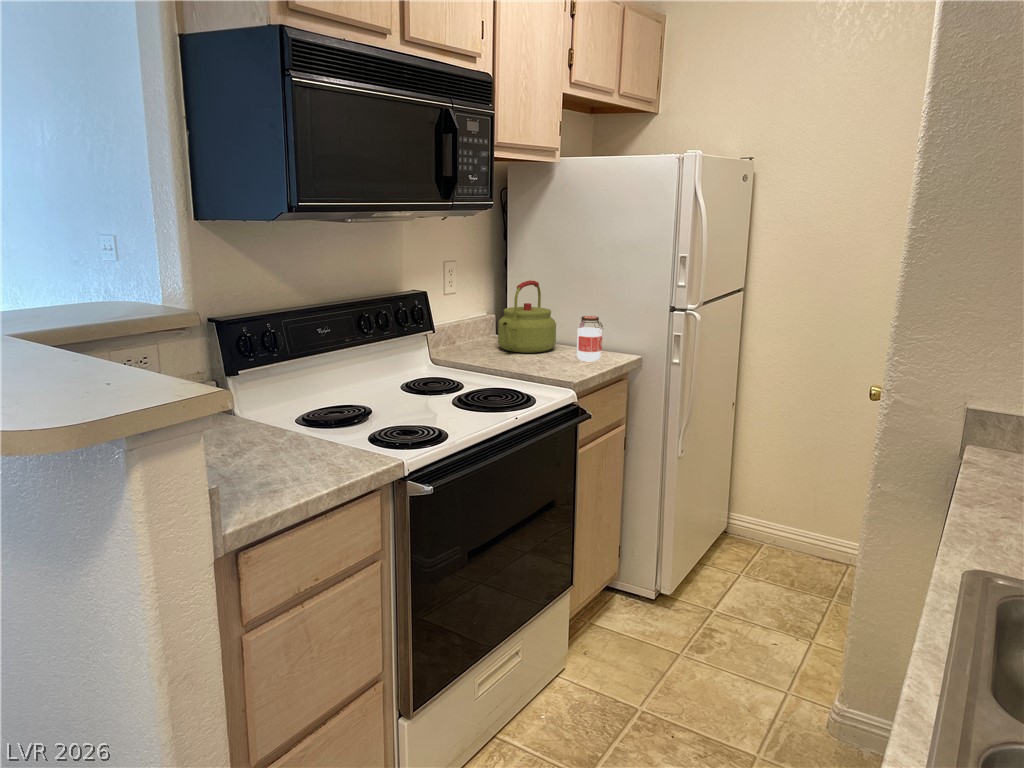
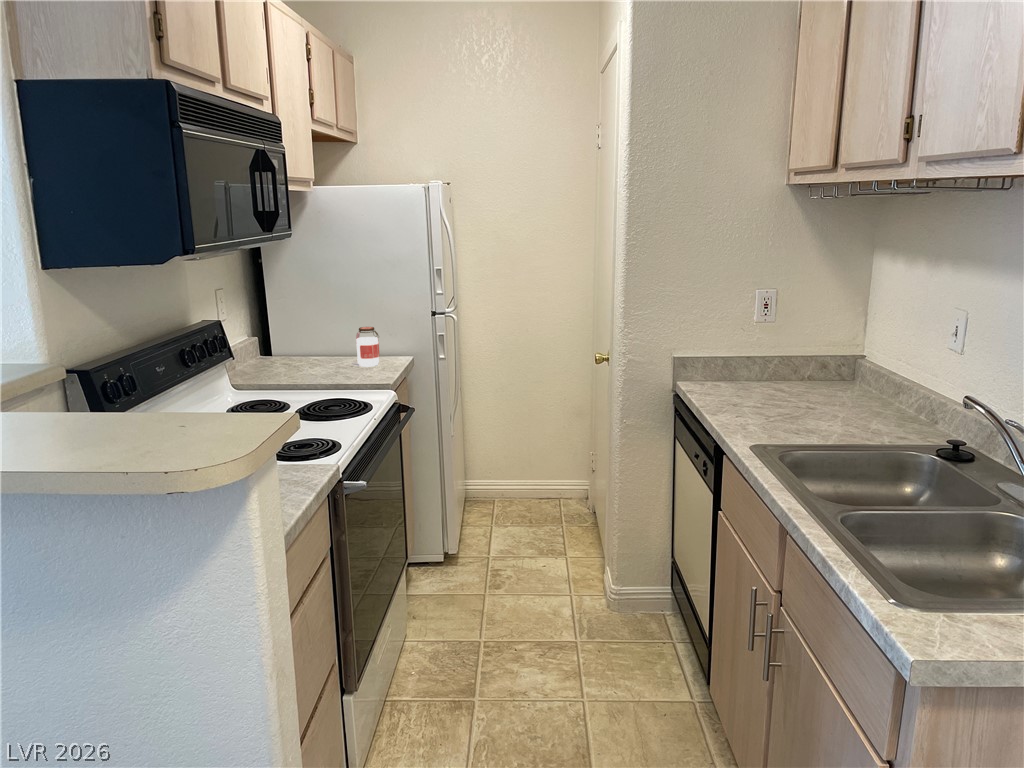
kettle: present [498,280,556,353] -> none [270,301,327,368]

